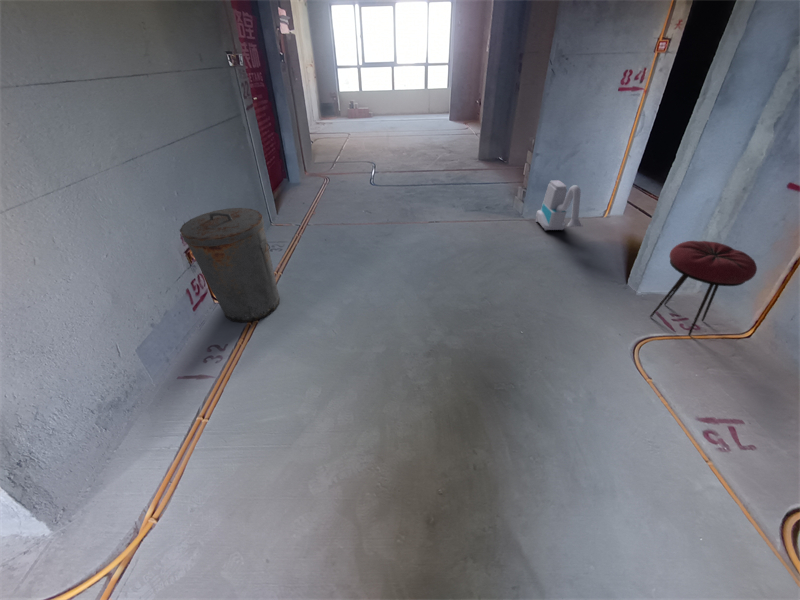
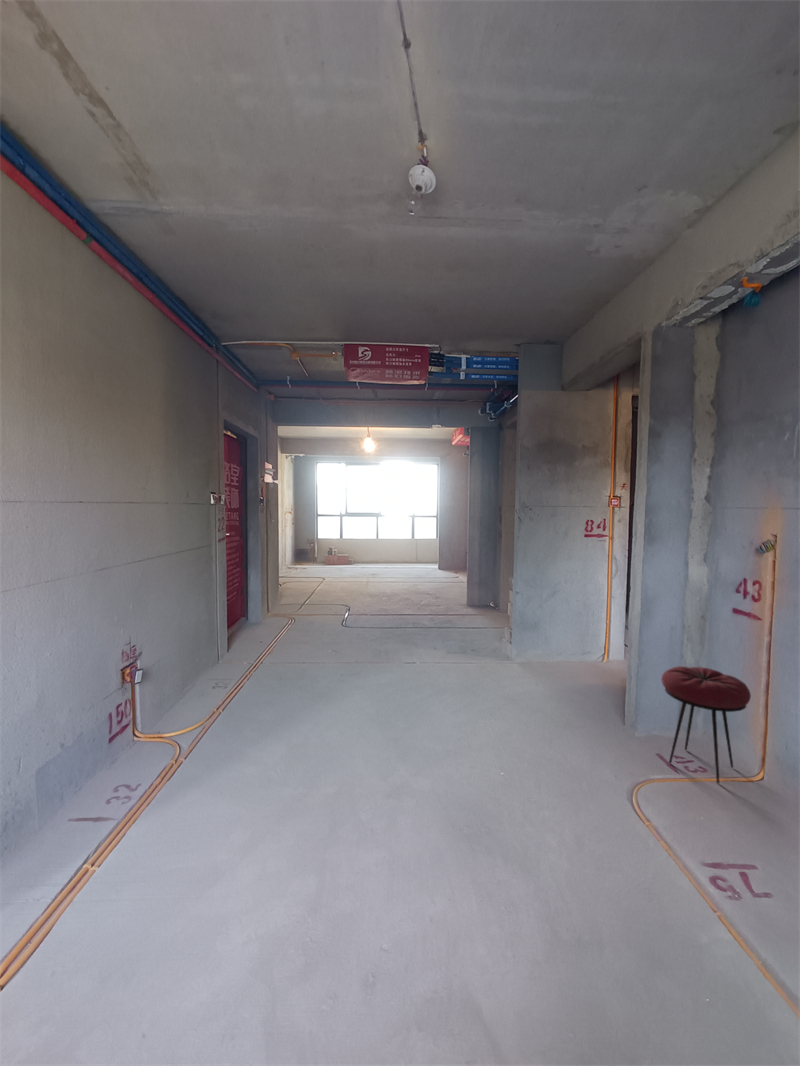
vacuum cleaner: present [535,180,583,231] -> none [531,617,579,672]
trash can: present [180,208,280,323] -> none [129,625,221,764]

